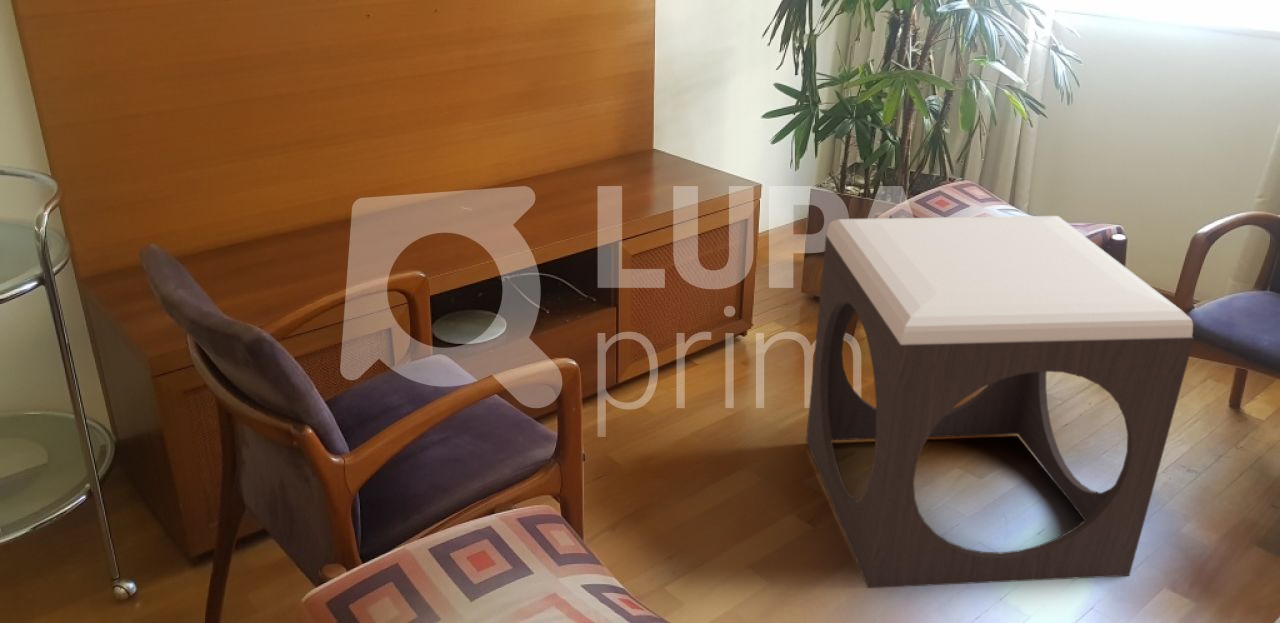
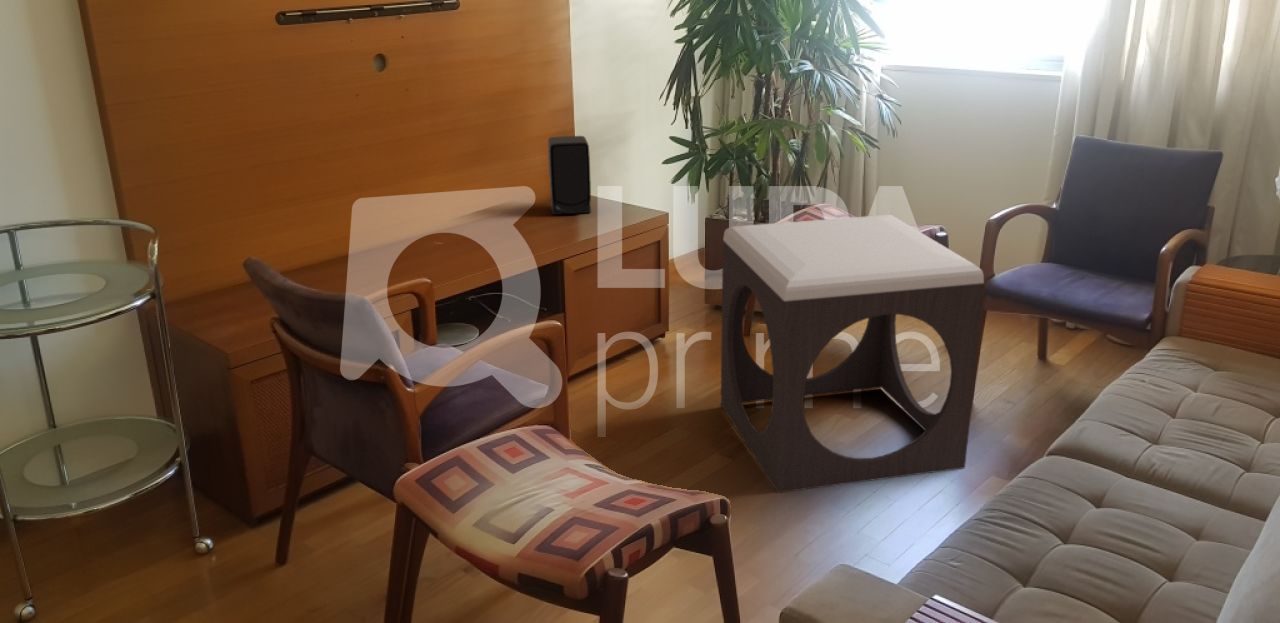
speaker: none [617,79,667,177] -> present [548,136,591,215]

